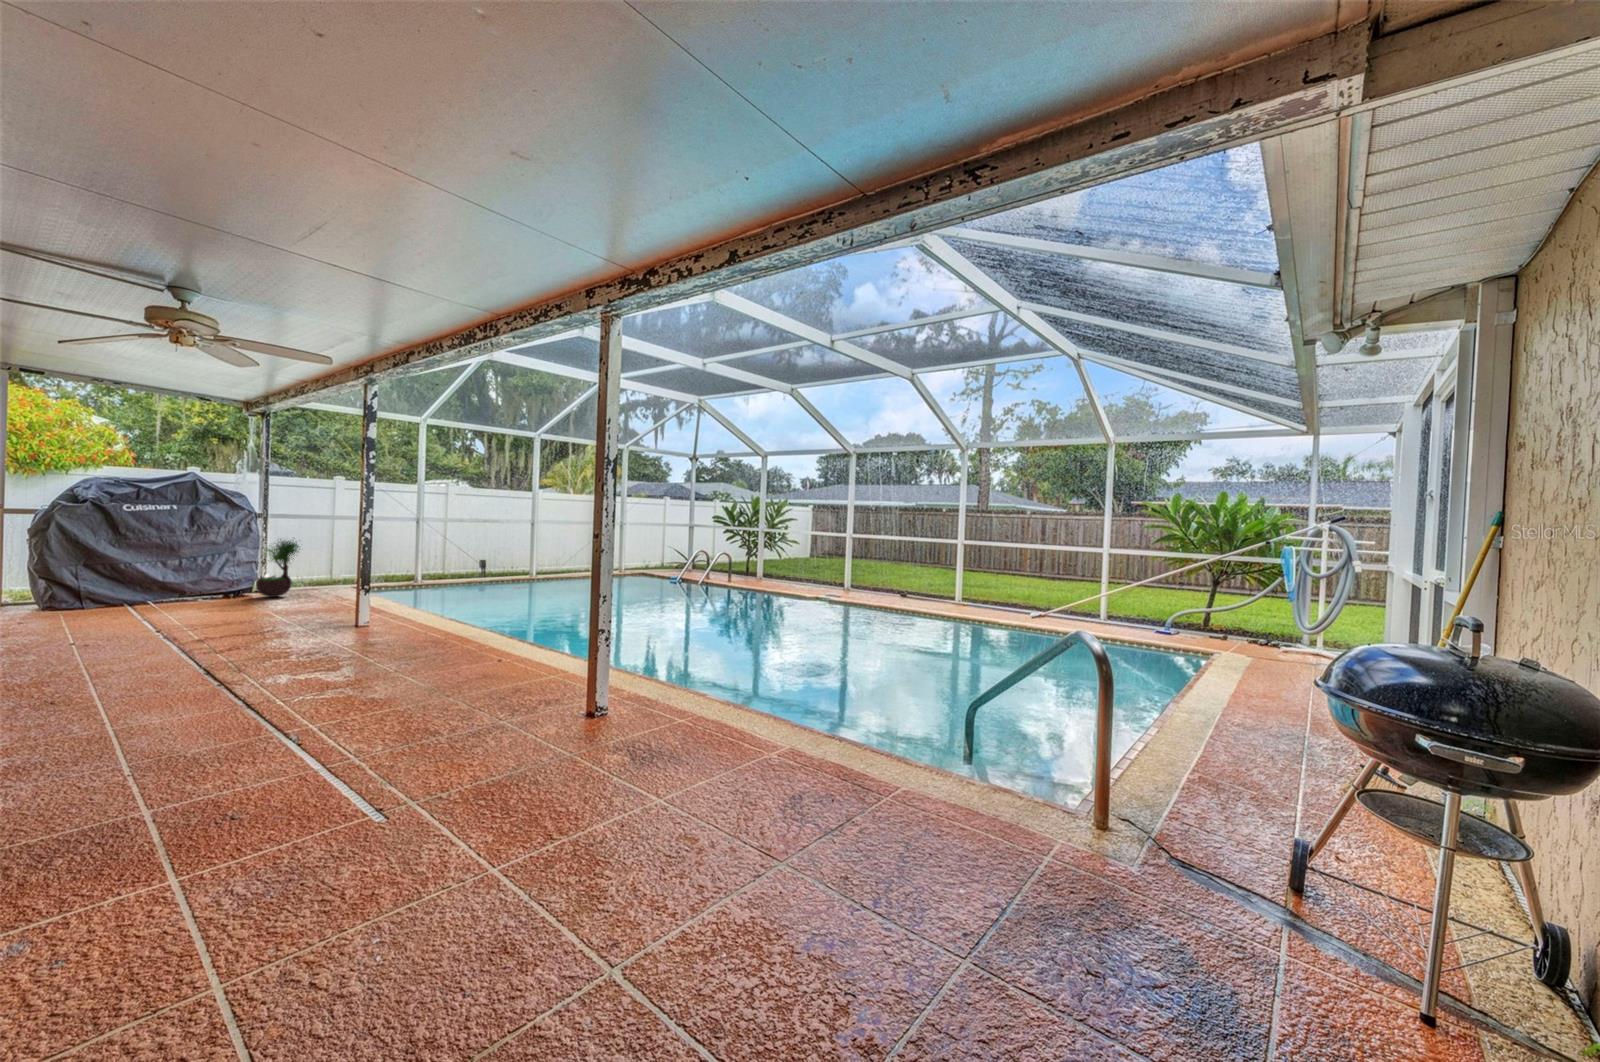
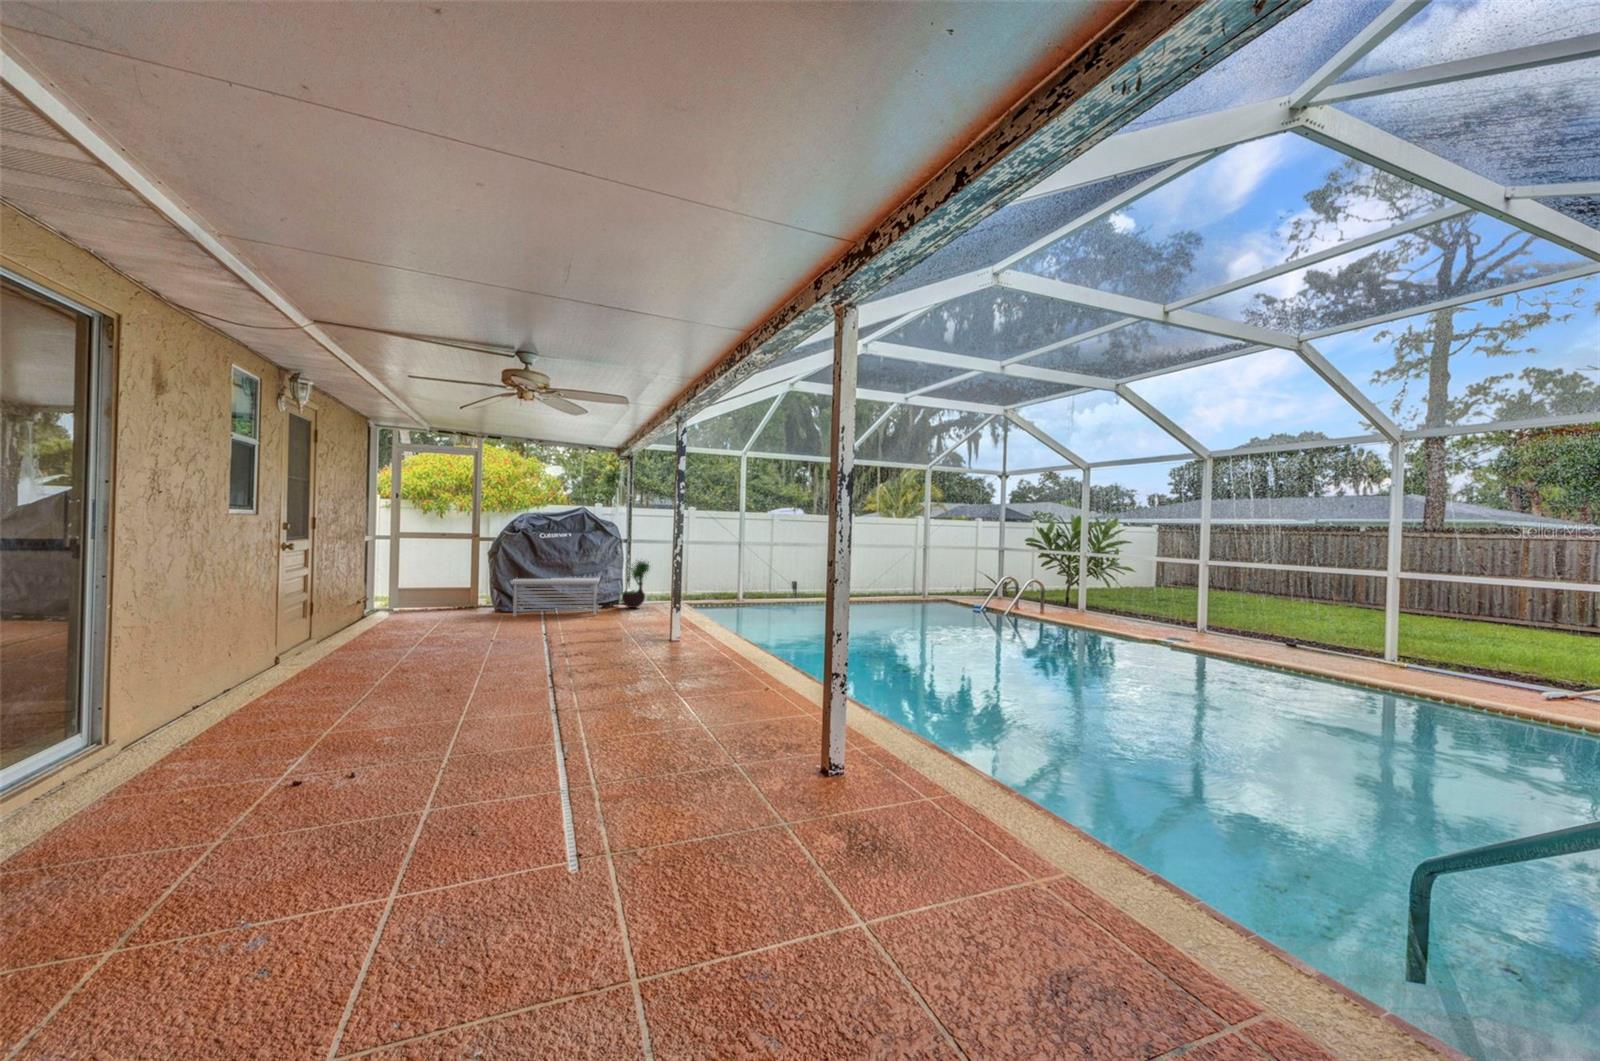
storage bench: none [71,561,225,618] -> present [510,578,600,616]

